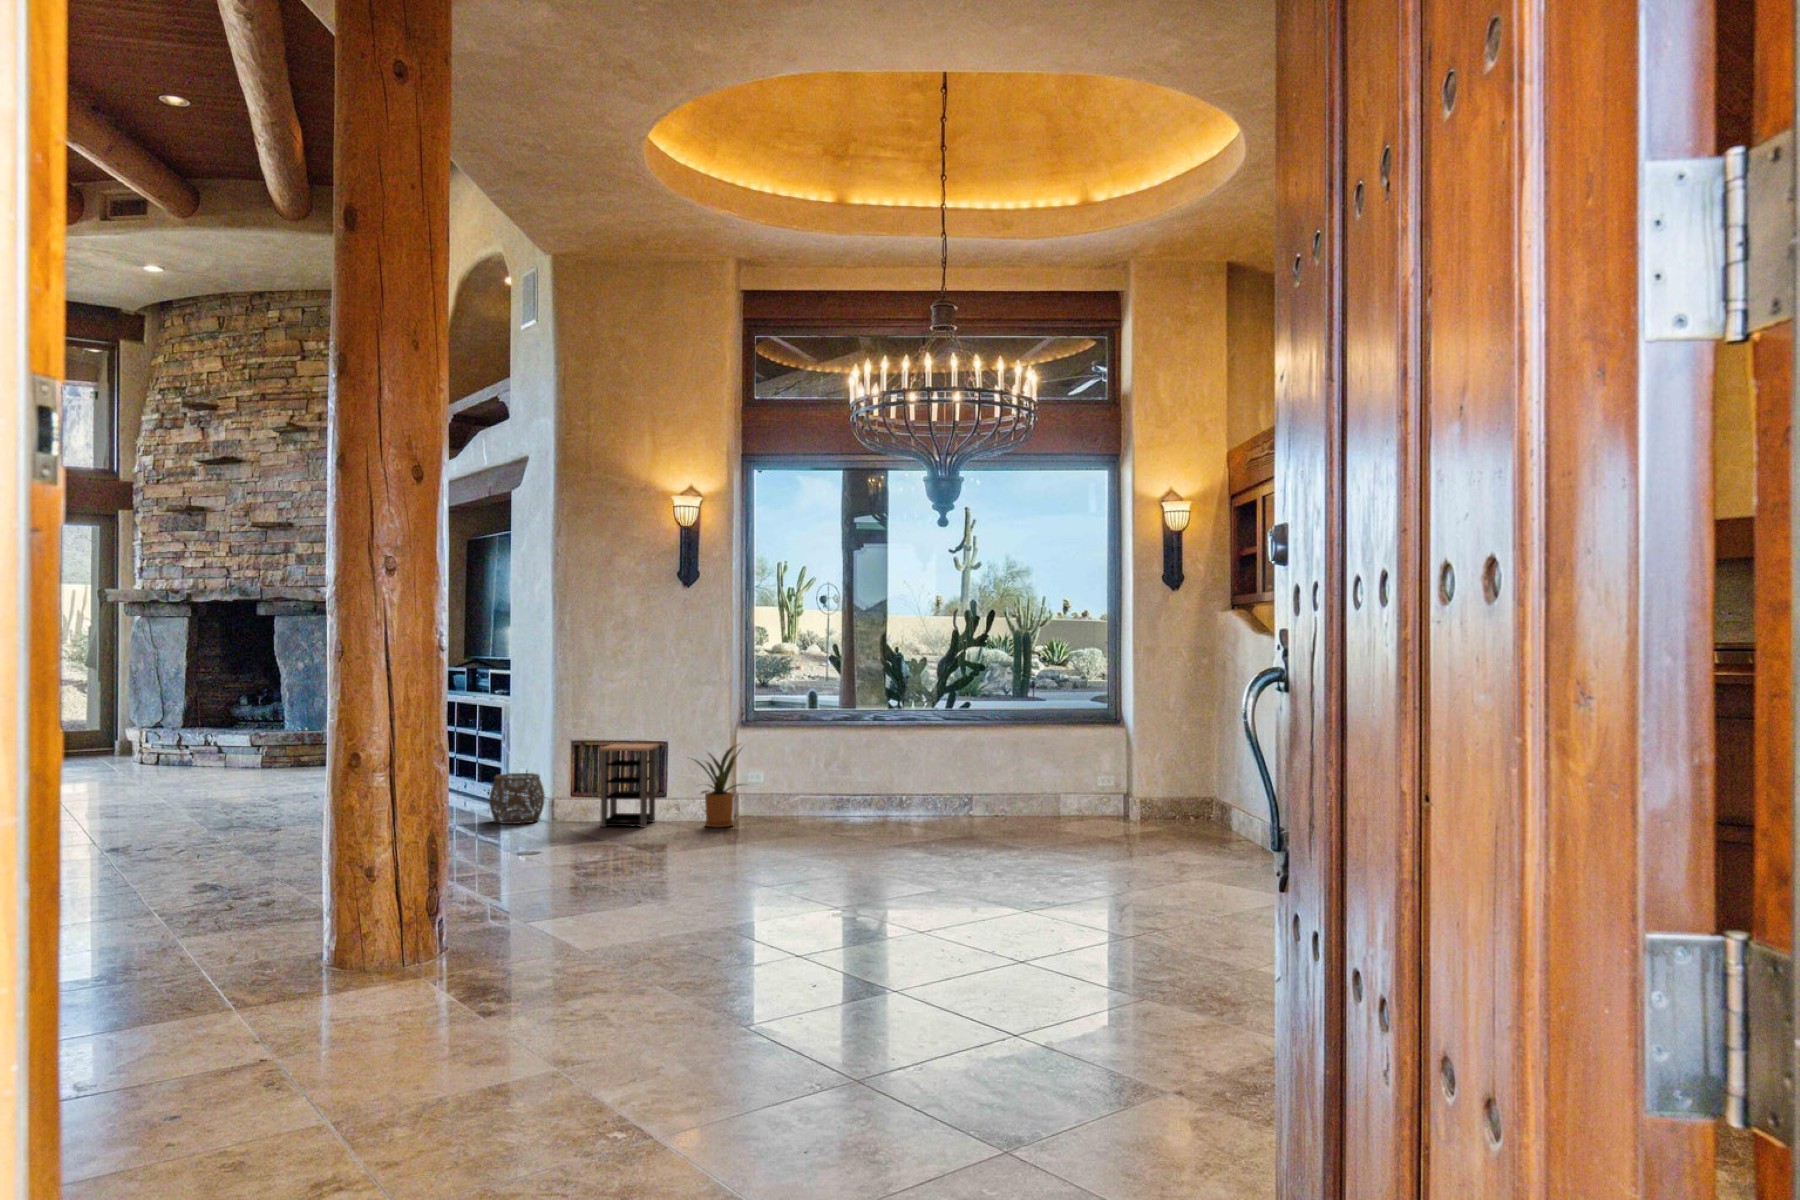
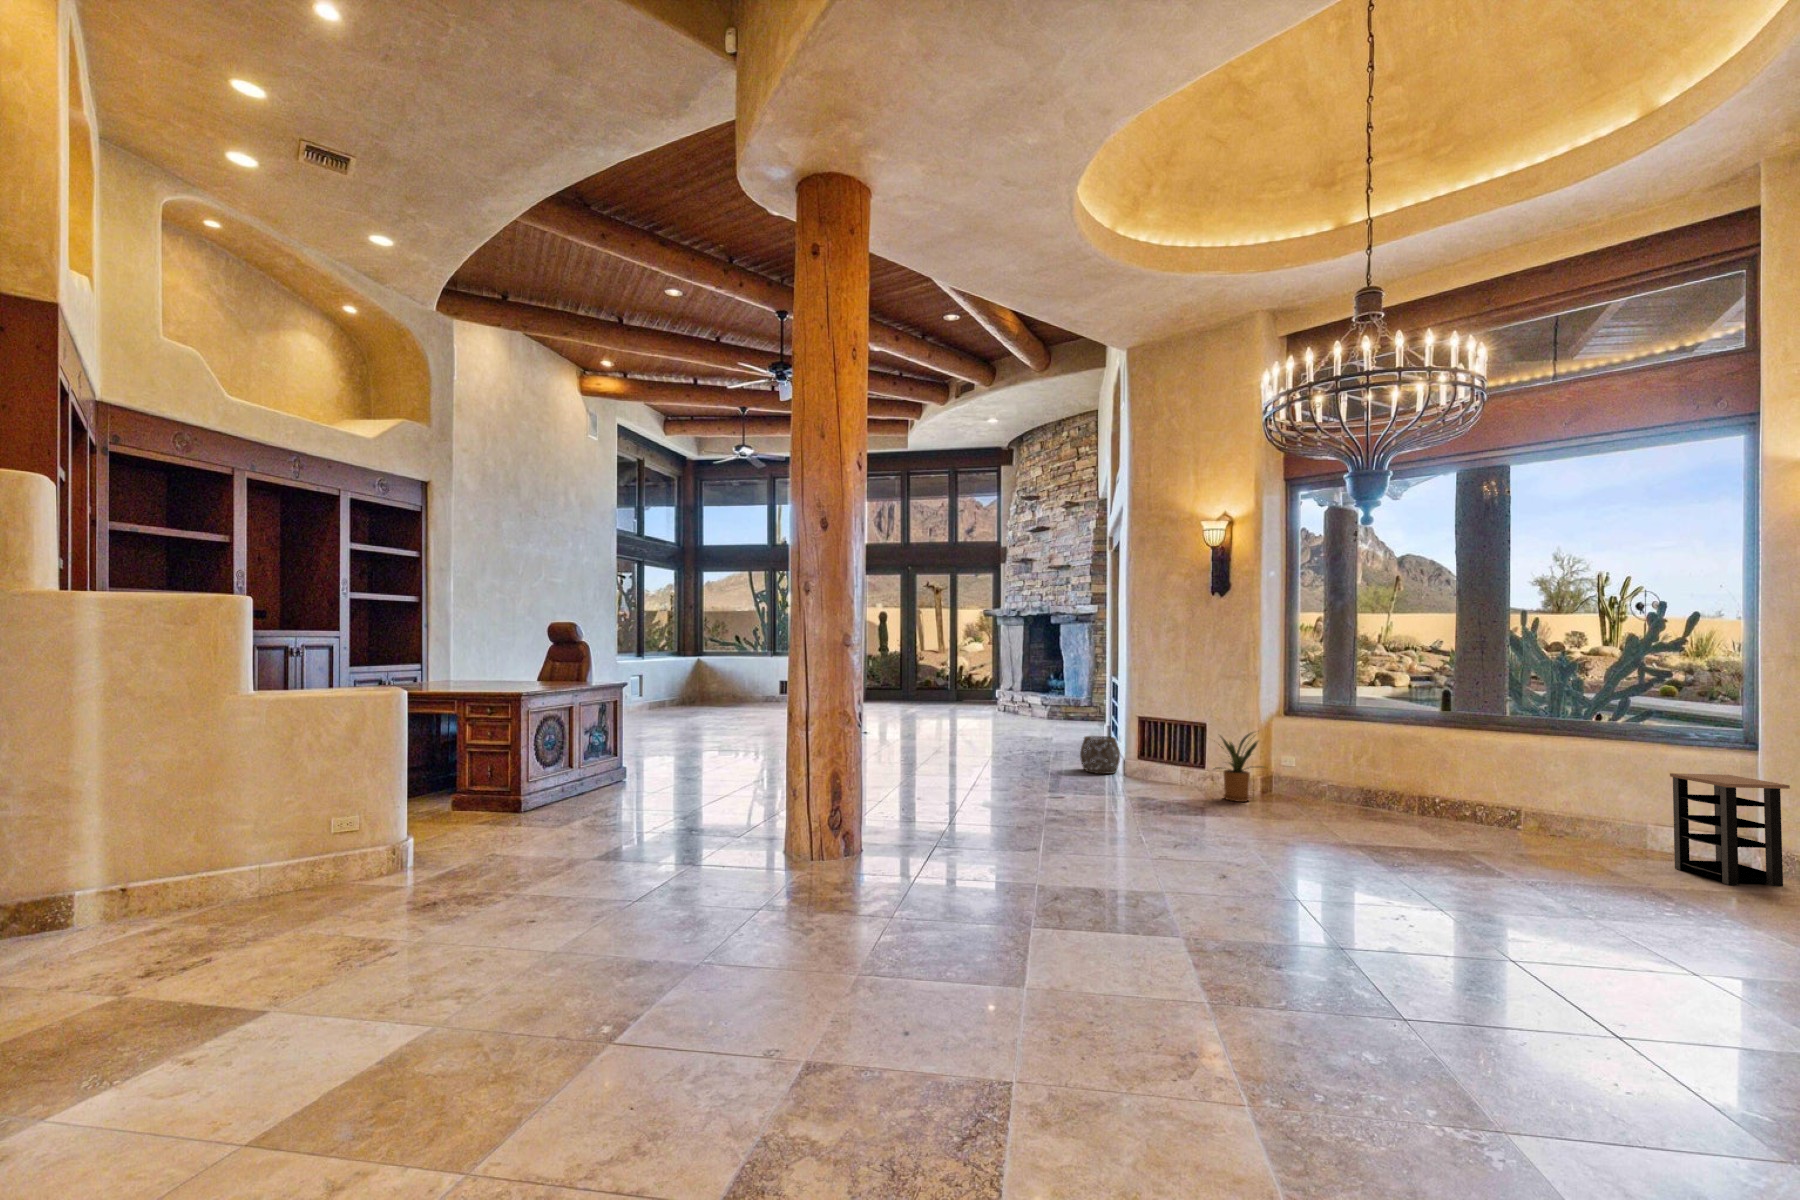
side table: present [600,744,659,828] -> present [1670,773,1790,887]

